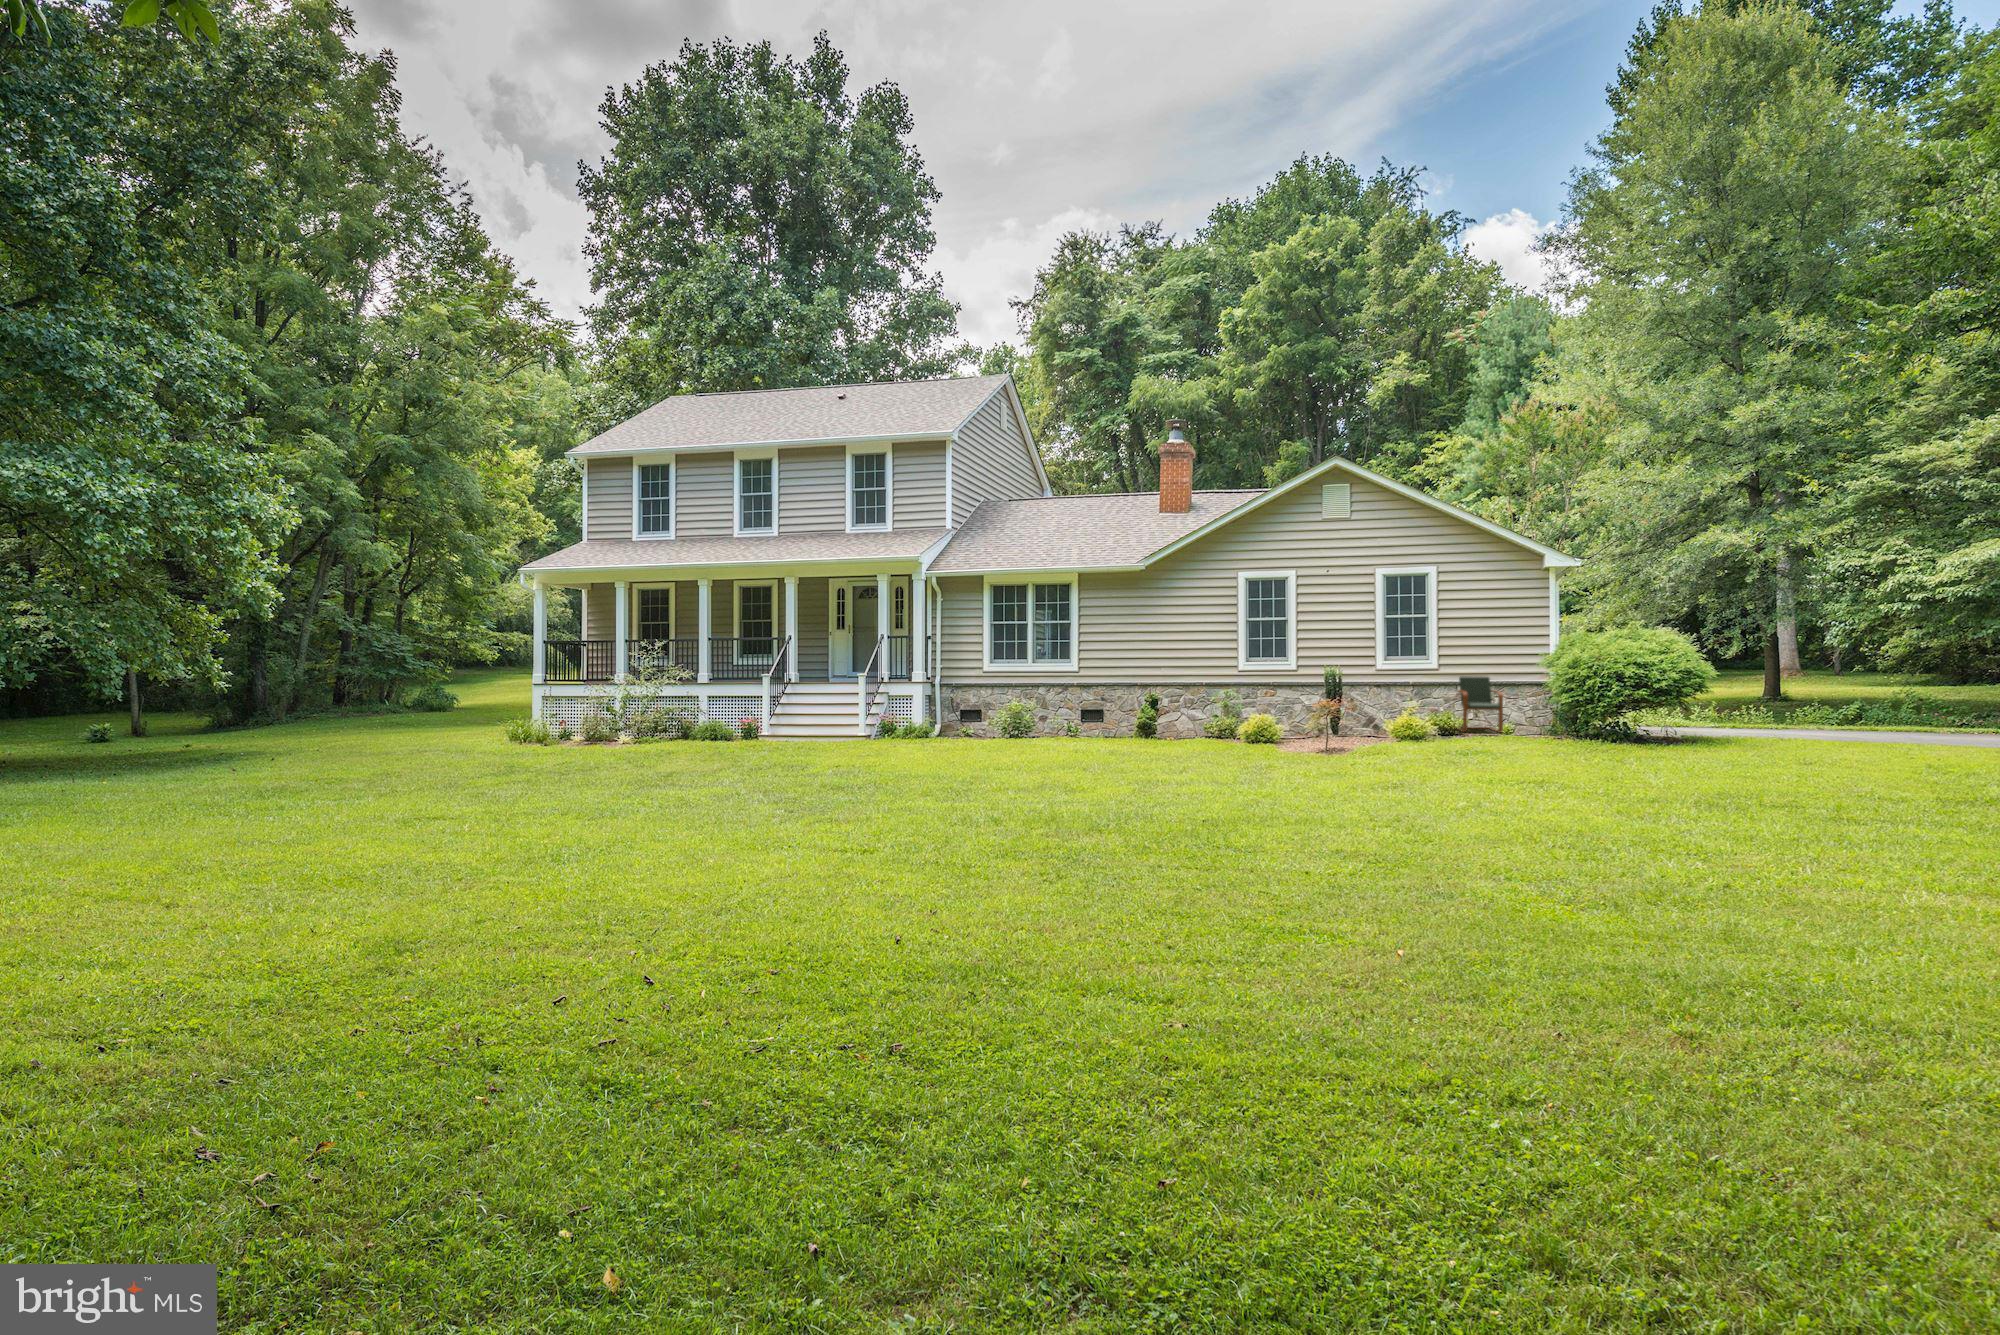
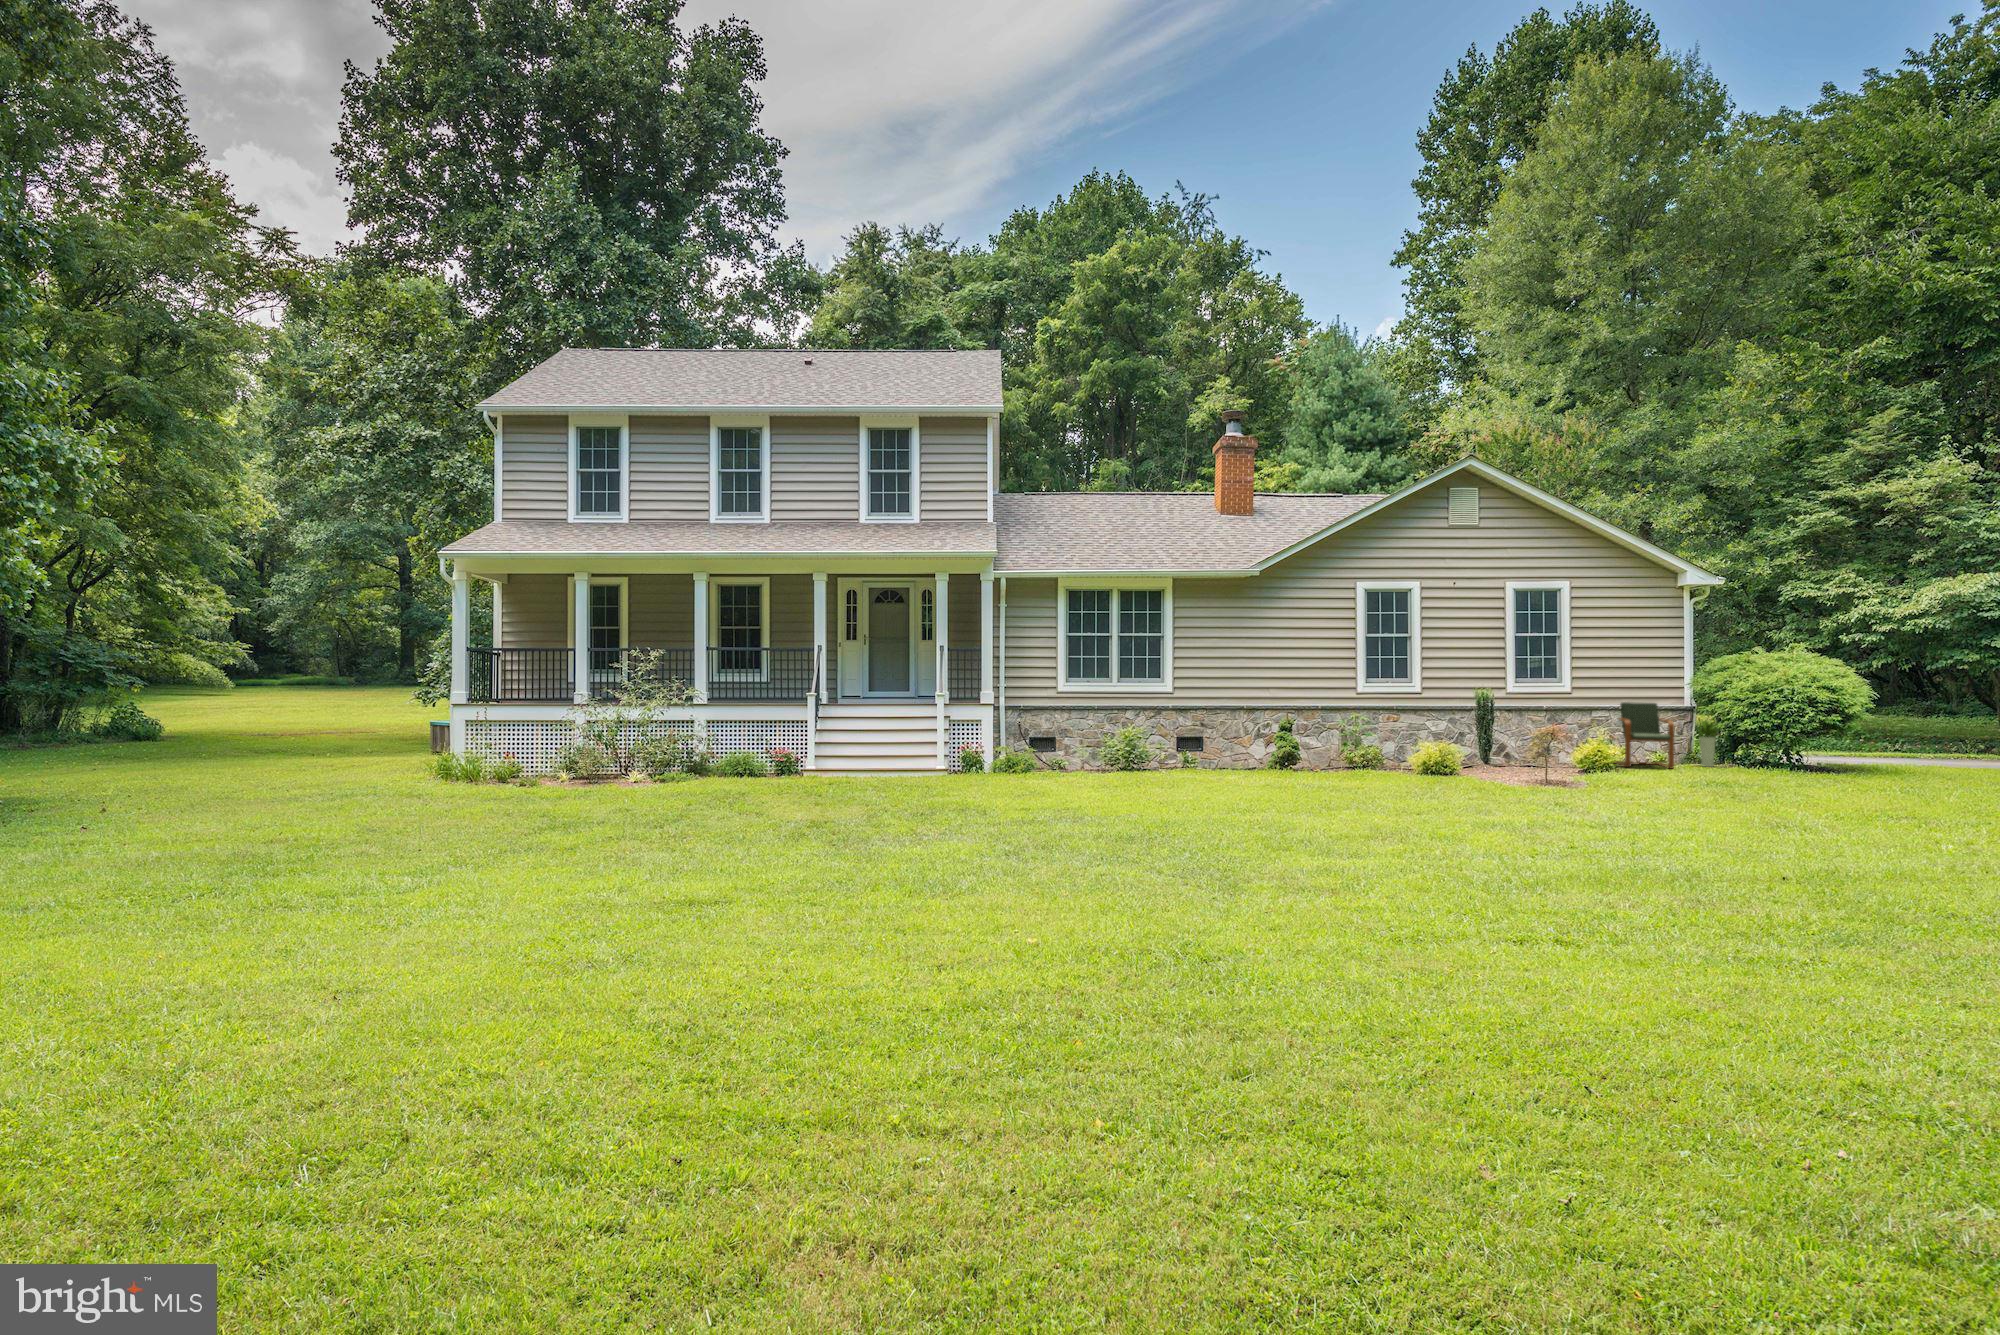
planter: none [1520,690,1542,730] -> present [1699,721,1717,767]

